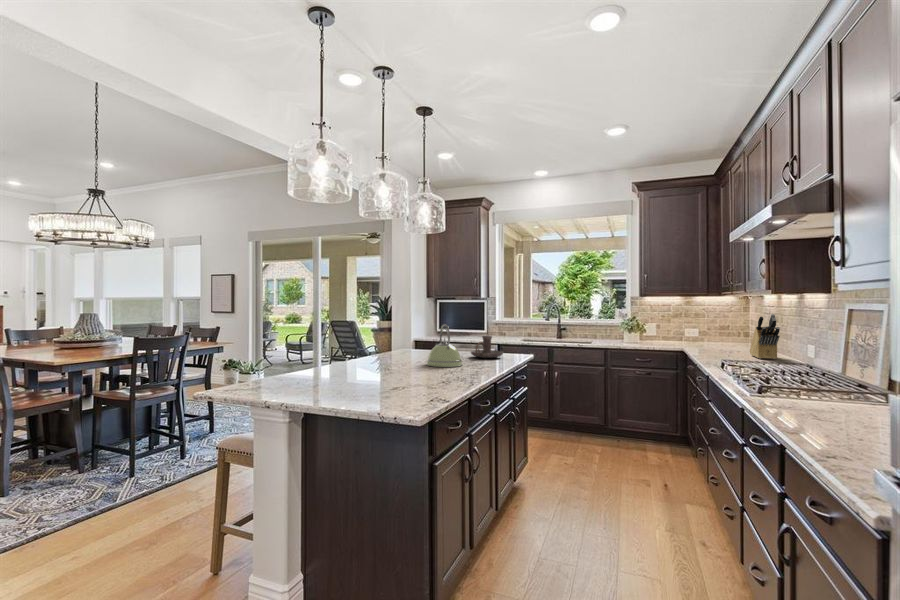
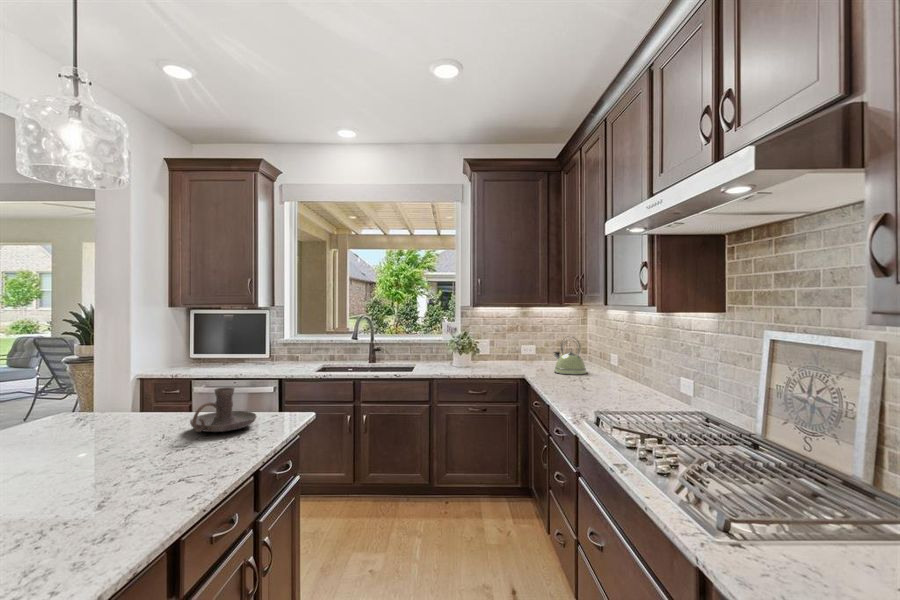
knife block: present [750,314,780,359] -> none [608,336,652,396]
kettle: present [427,324,462,367] -> present [554,336,587,375]

